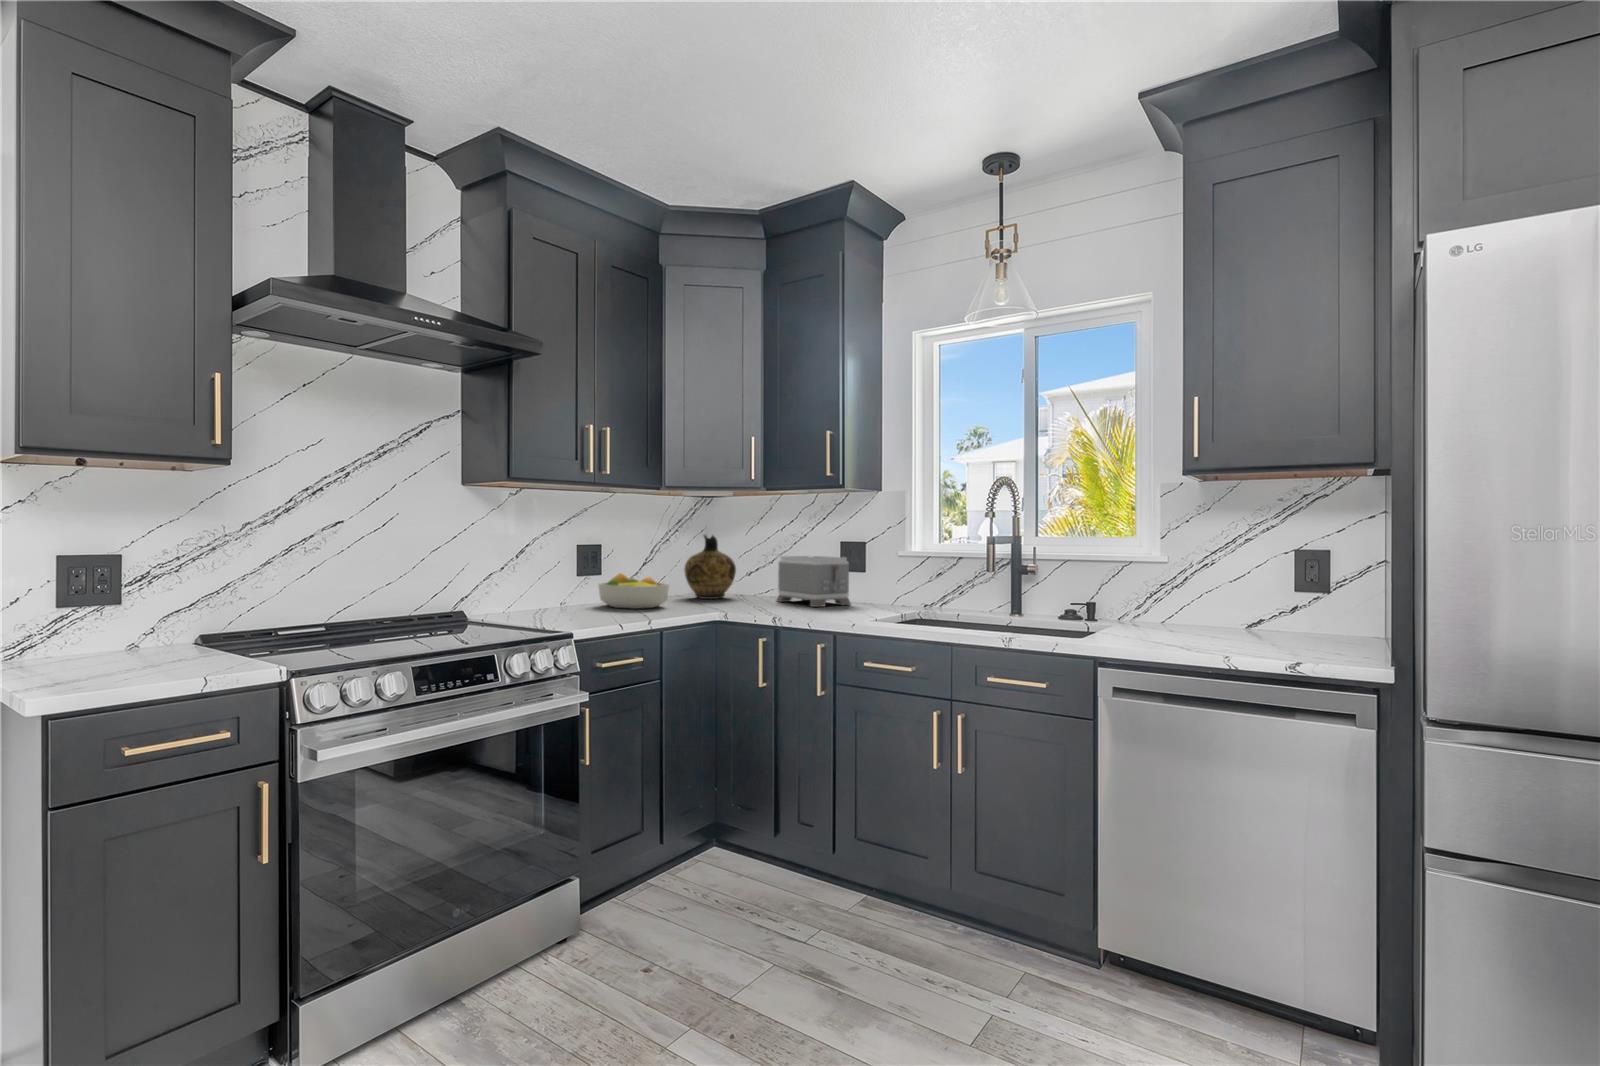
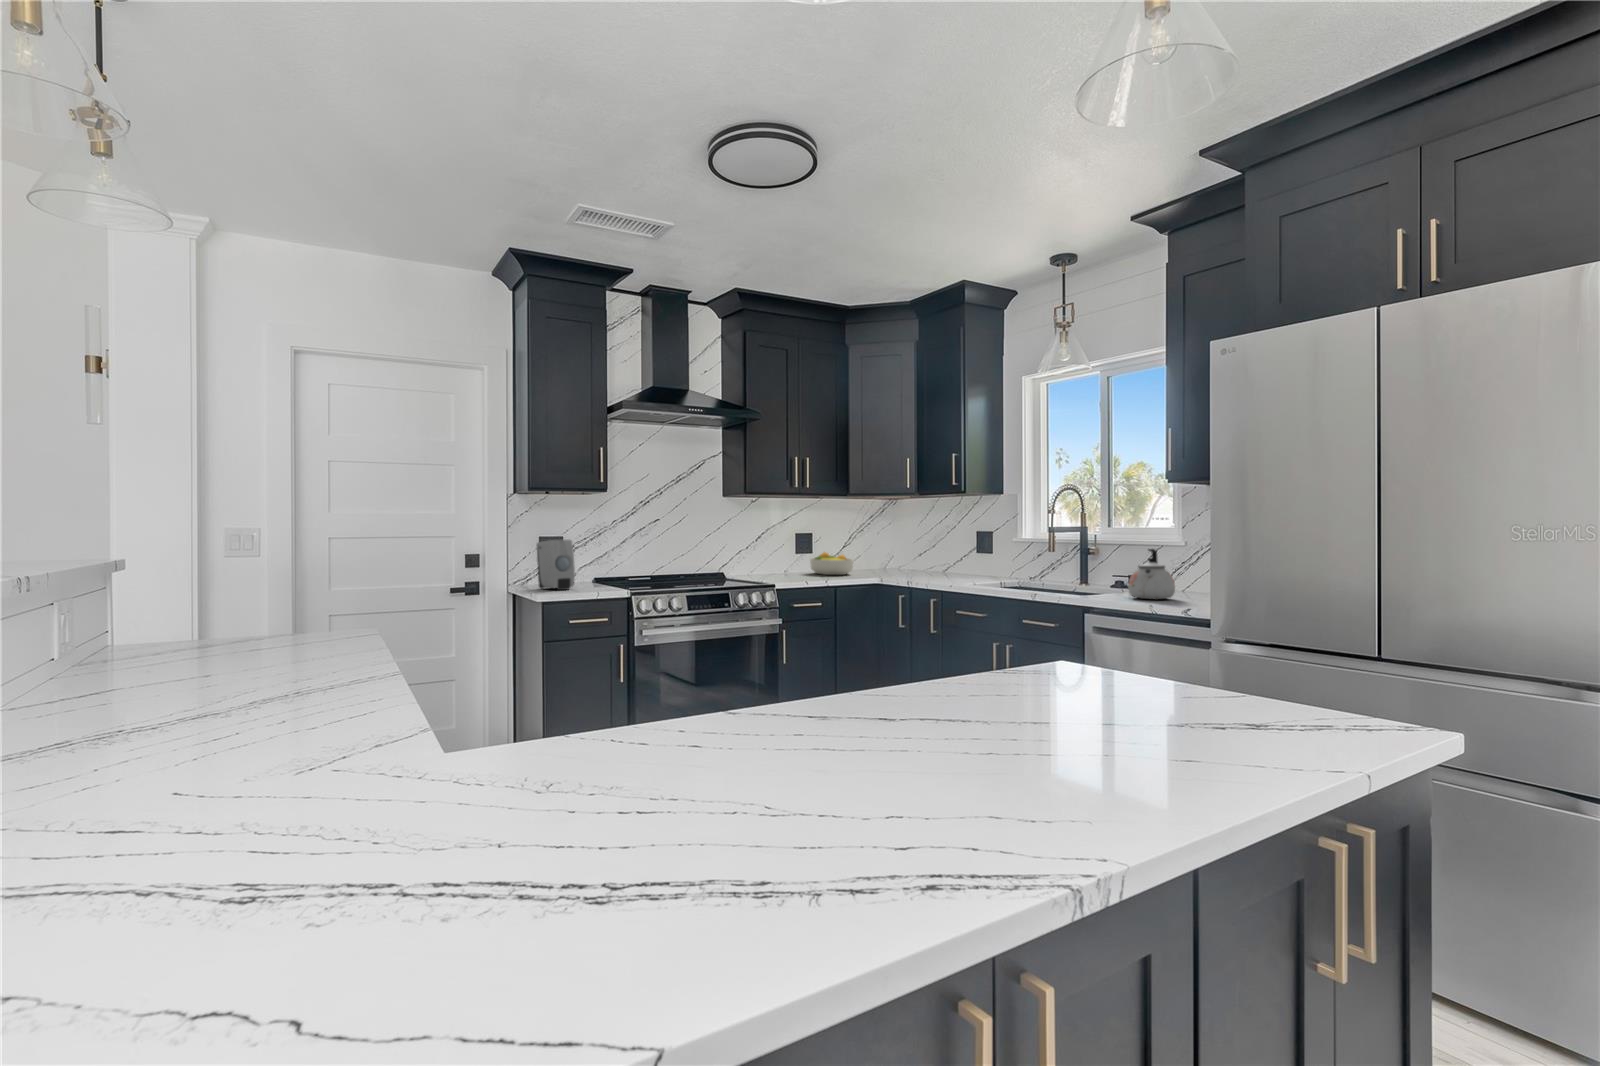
ceramic jug: present [684,535,736,599] -> none [873,526,910,571]
toaster: present [777,556,851,607] -> none [933,541,982,577]
soap dispenser: none [45,562,147,674] -> present [537,540,575,590]
kettle: none [1140,568,1209,642] -> present [1128,549,1175,600]

